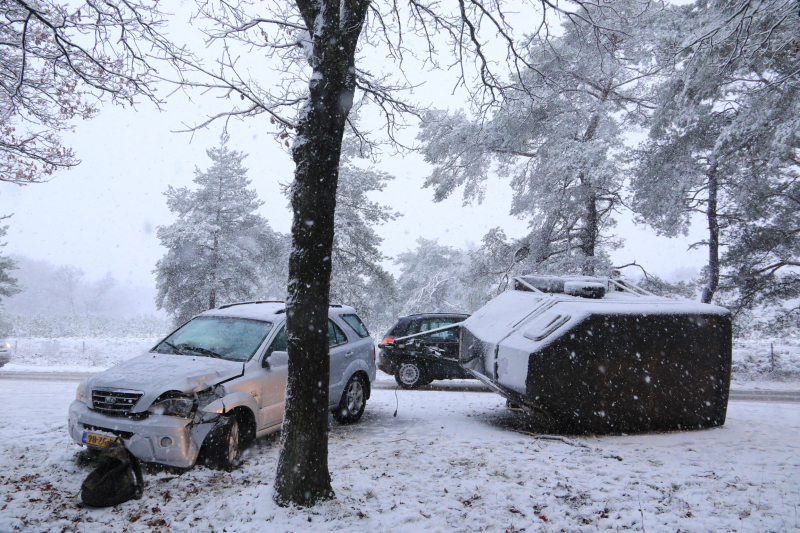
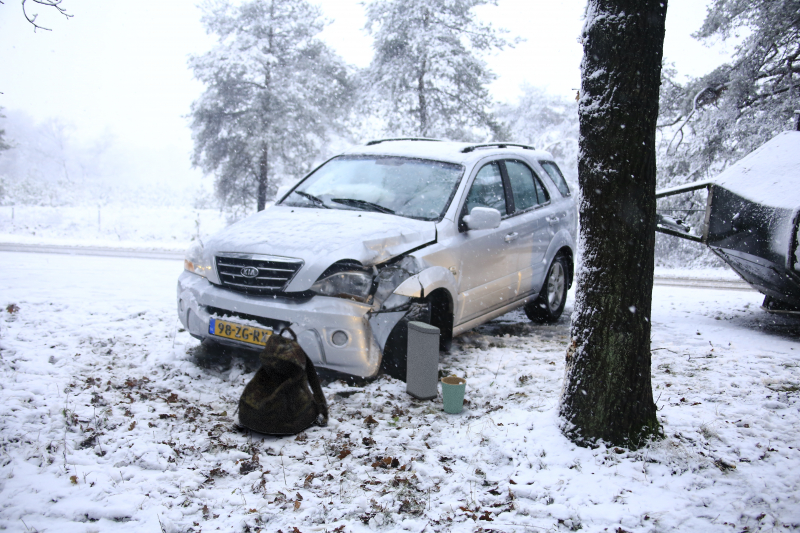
trash can: none [209,428,239,487] -> present [406,321,466,414]

